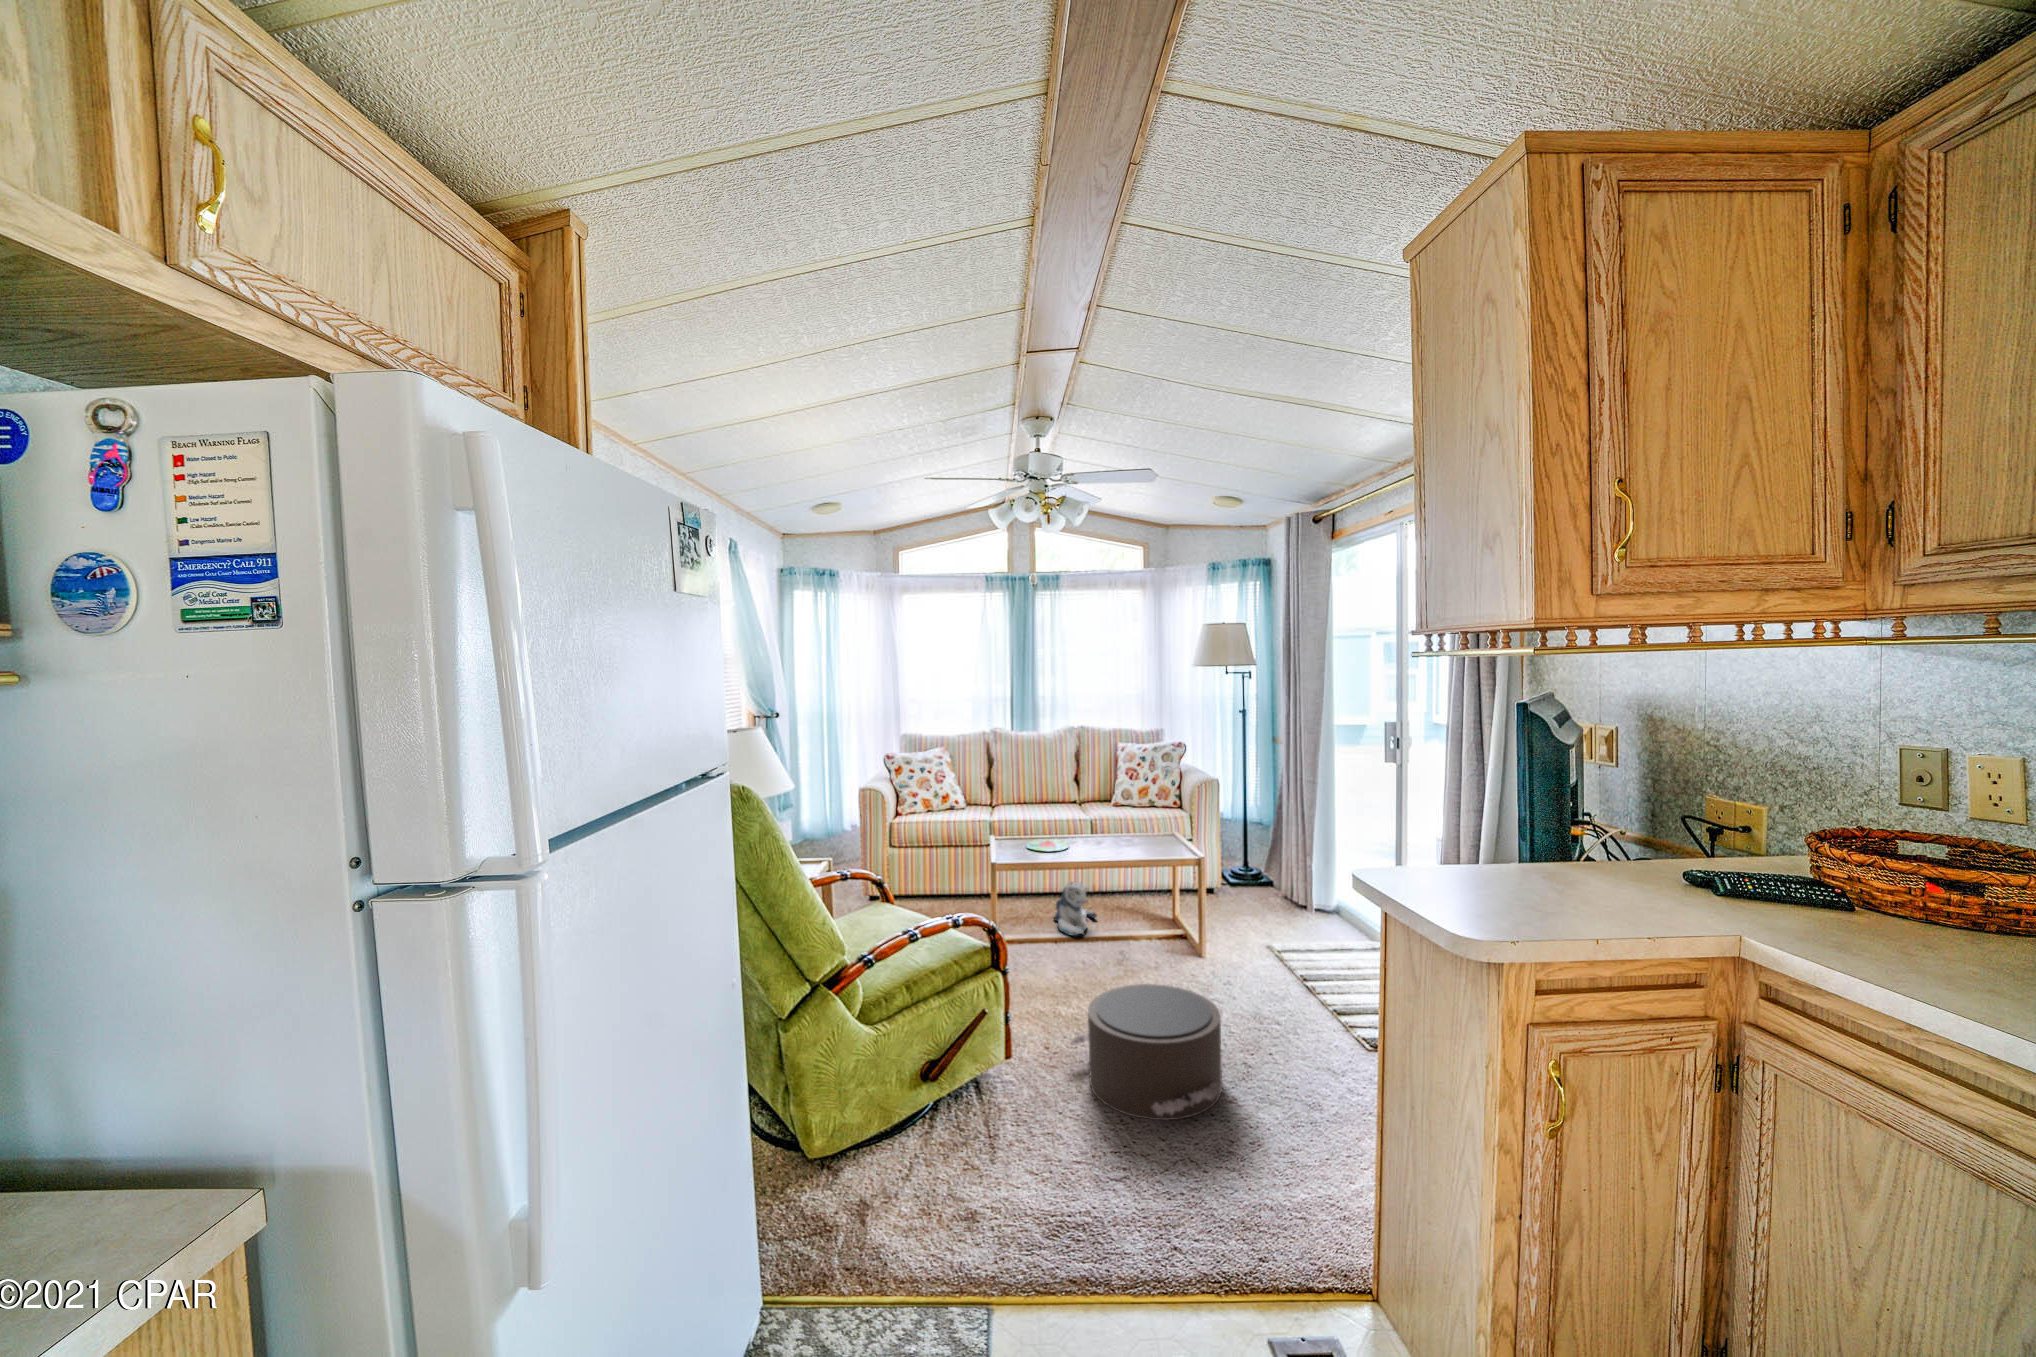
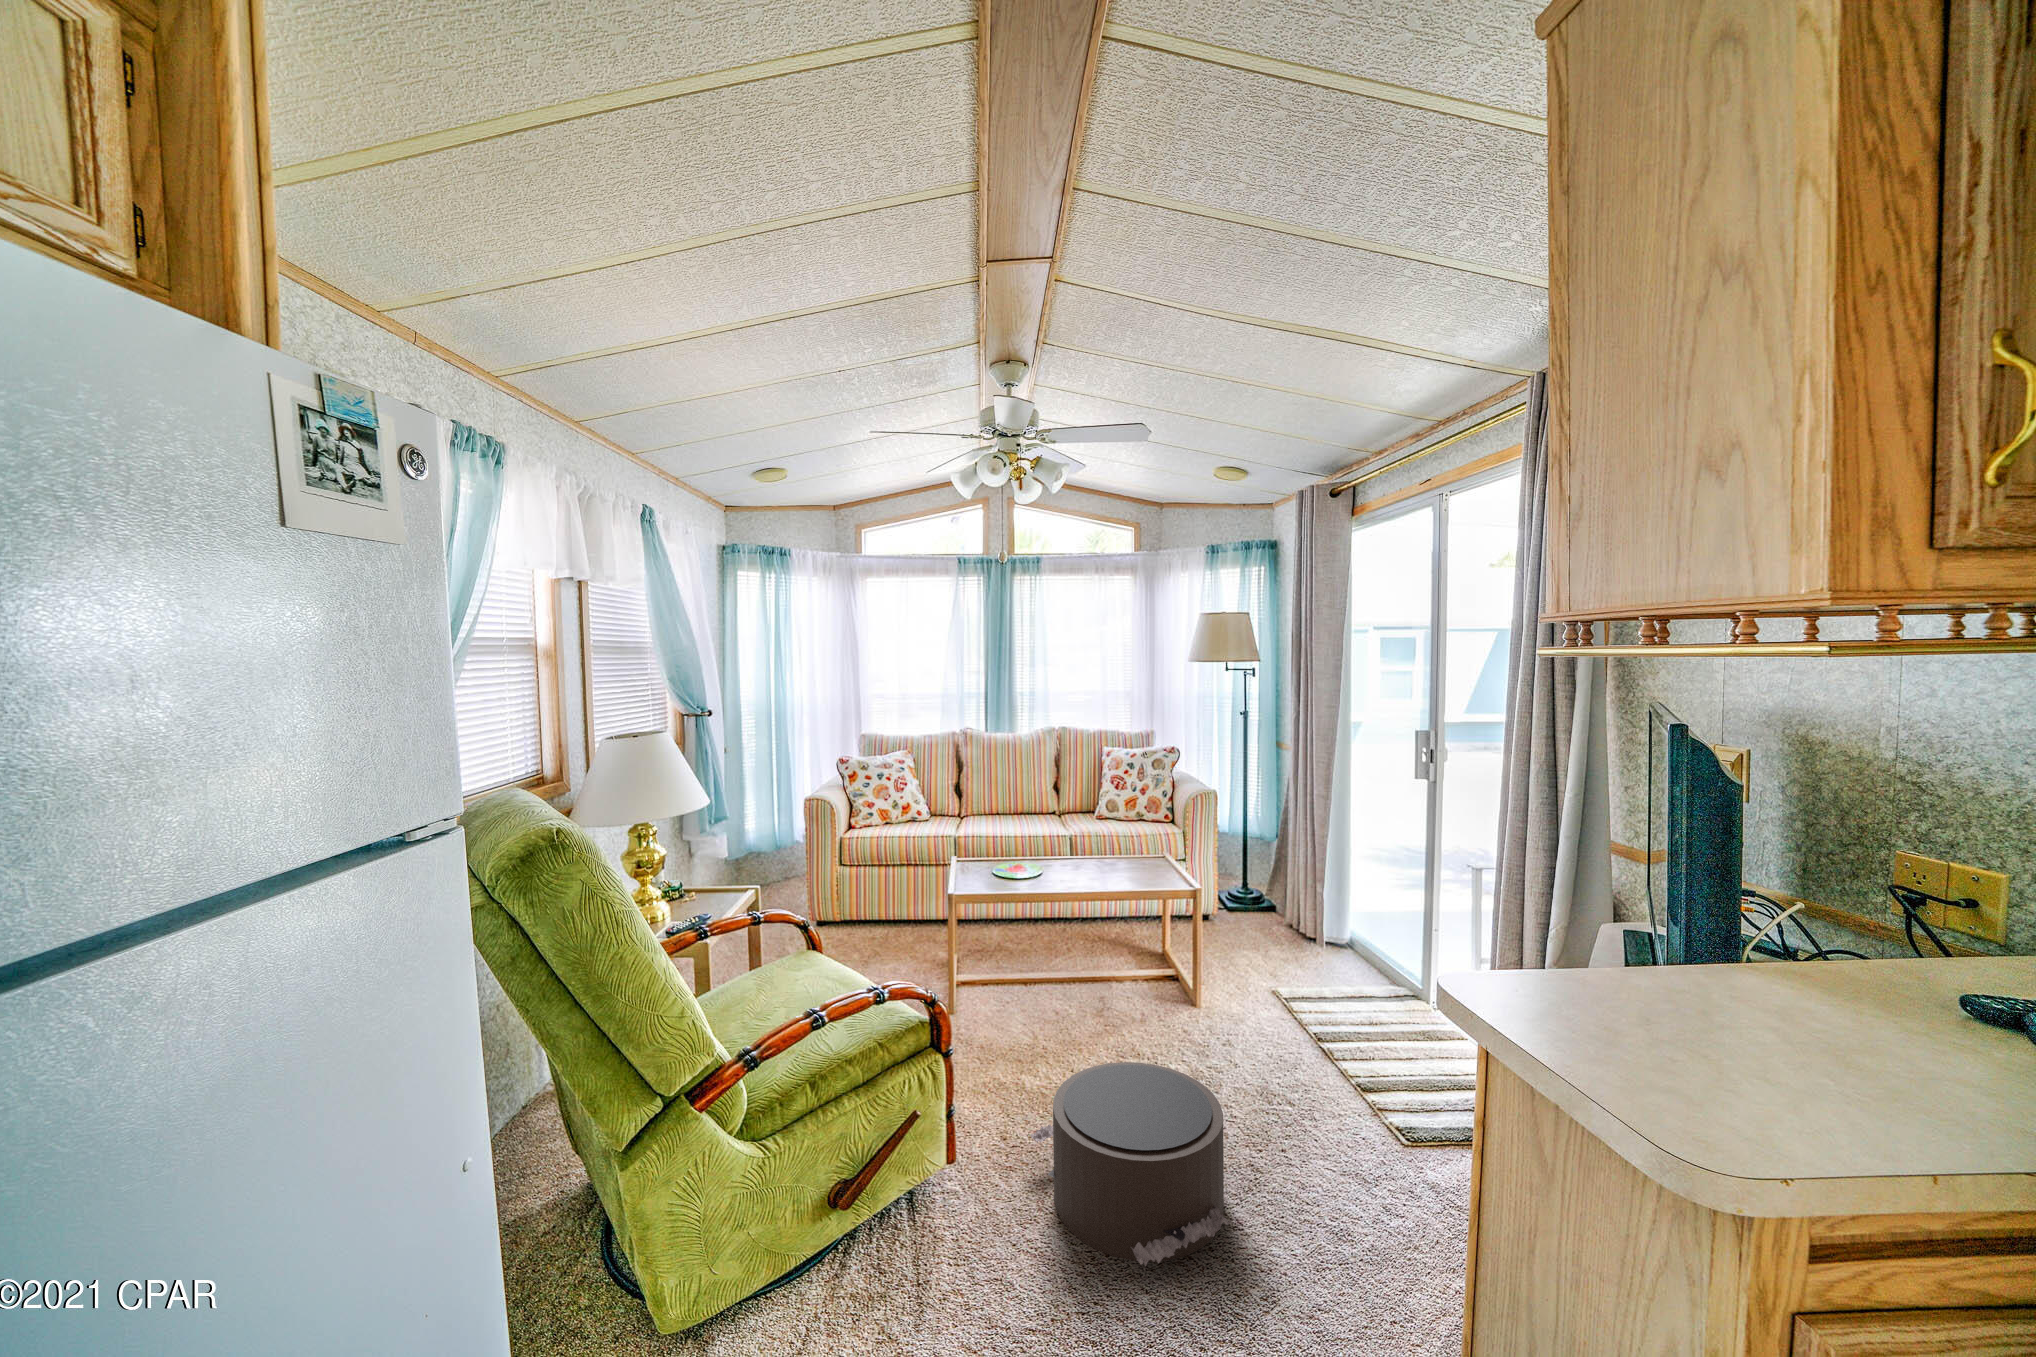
plush toy: present [1054,882,1097,936] -> none [1025,909,1075,974]

